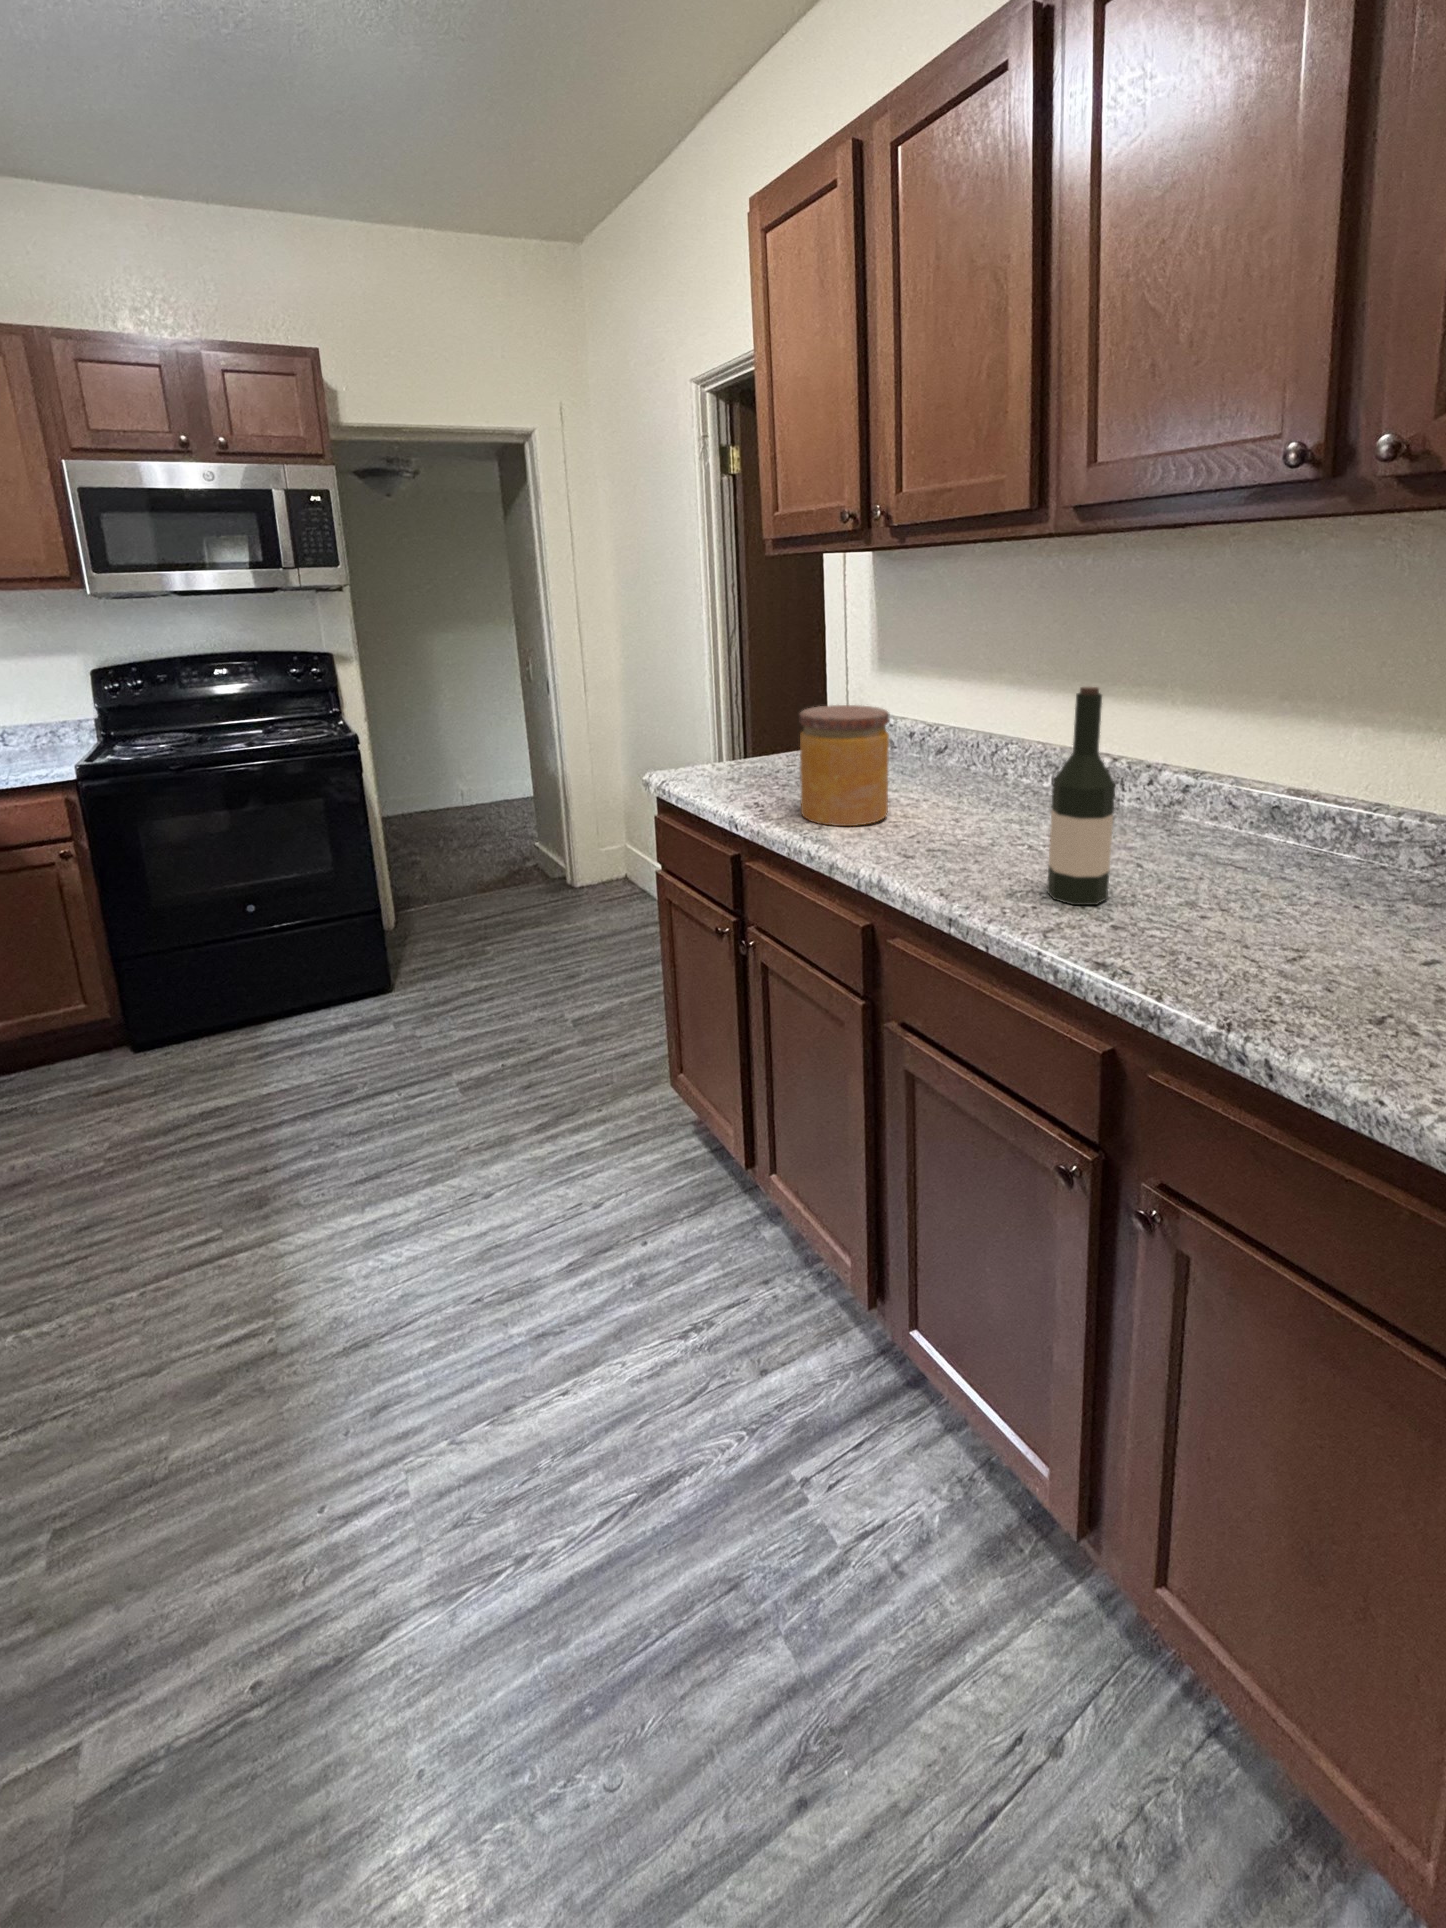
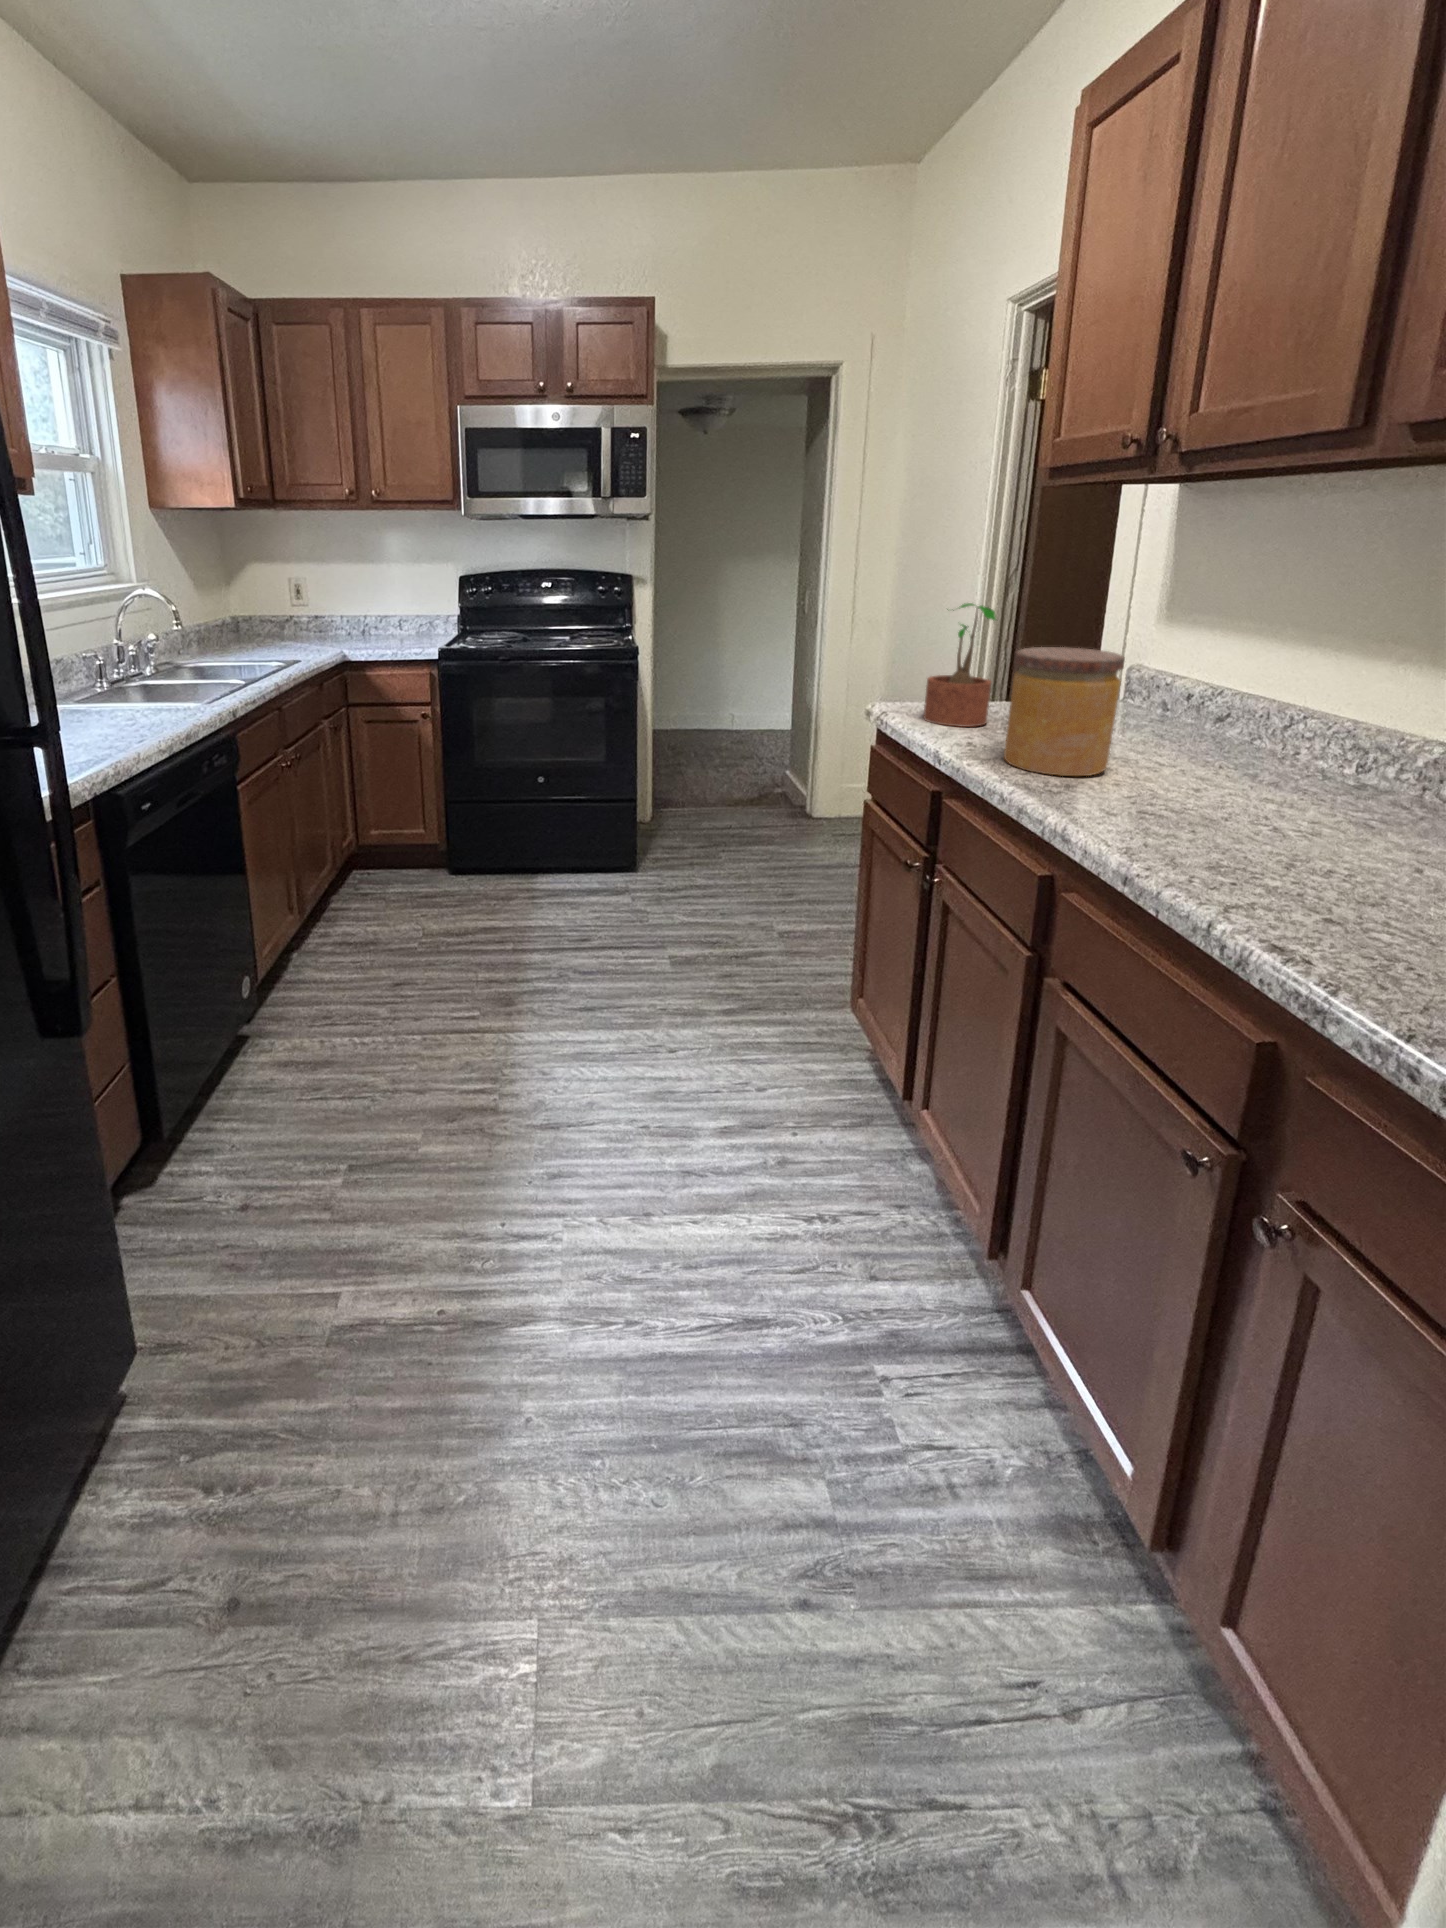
potted plant: none [709,666,768,787] -> present [924,603,996,727]
wine bottle: present [1047,687,1115,905] -> none [1265,633,1382,896]

